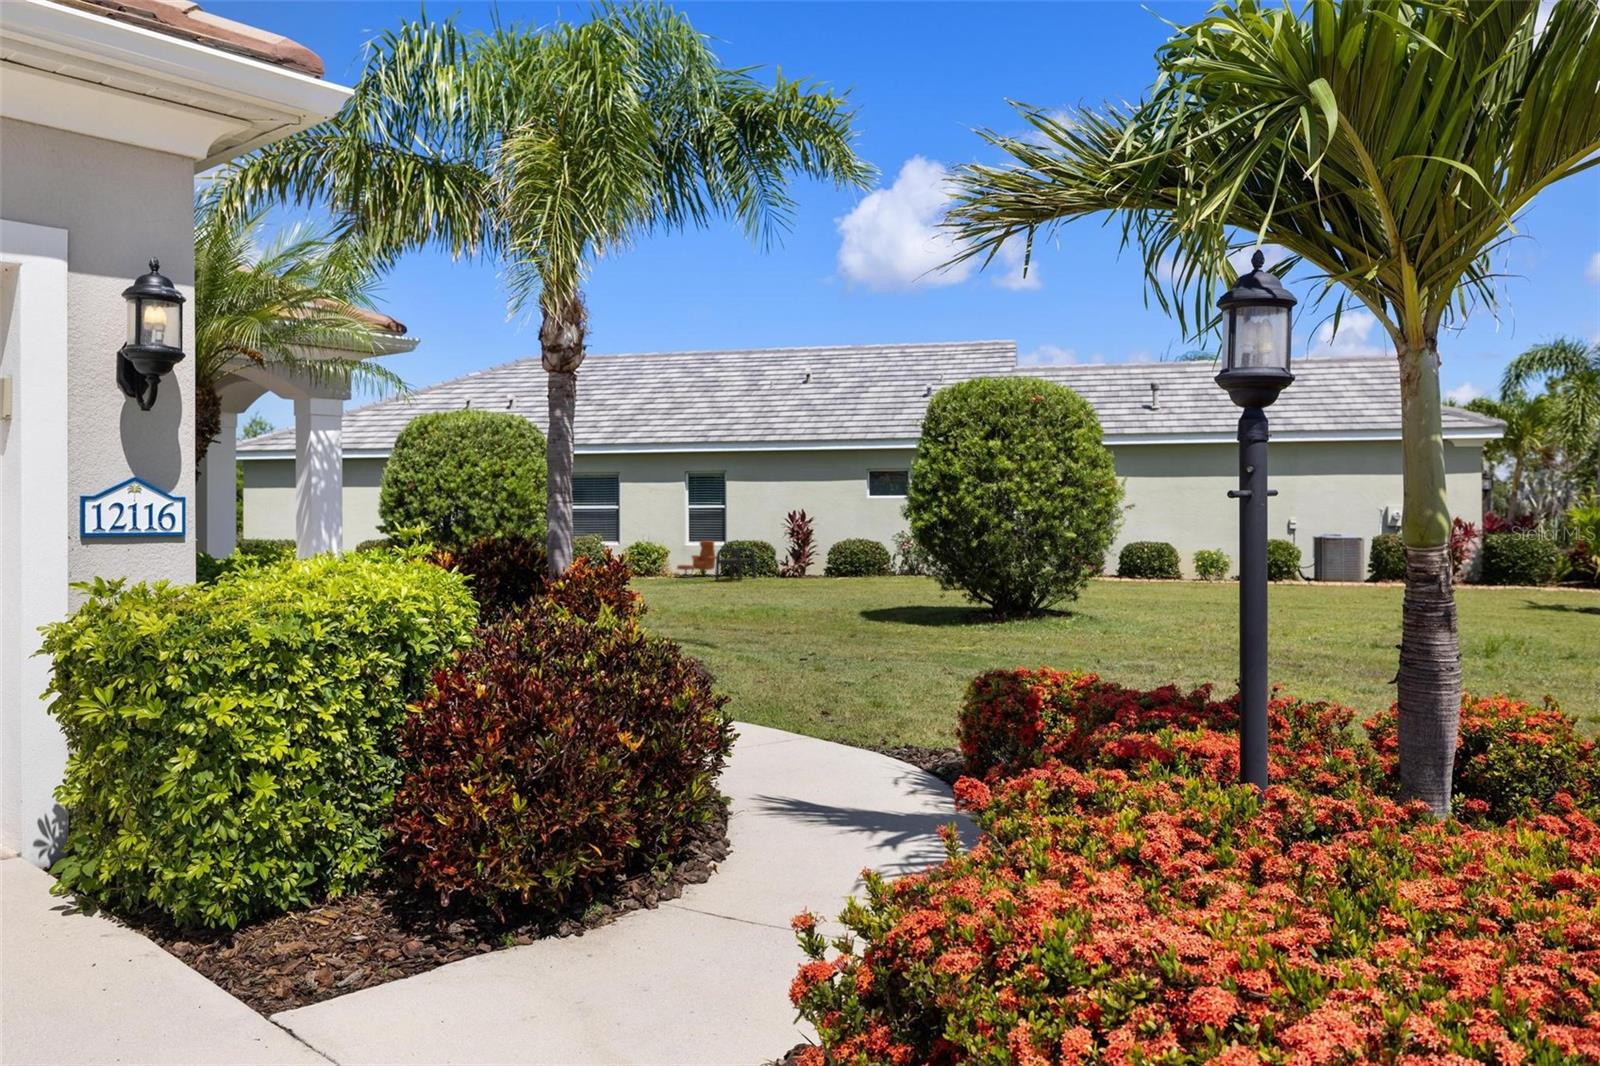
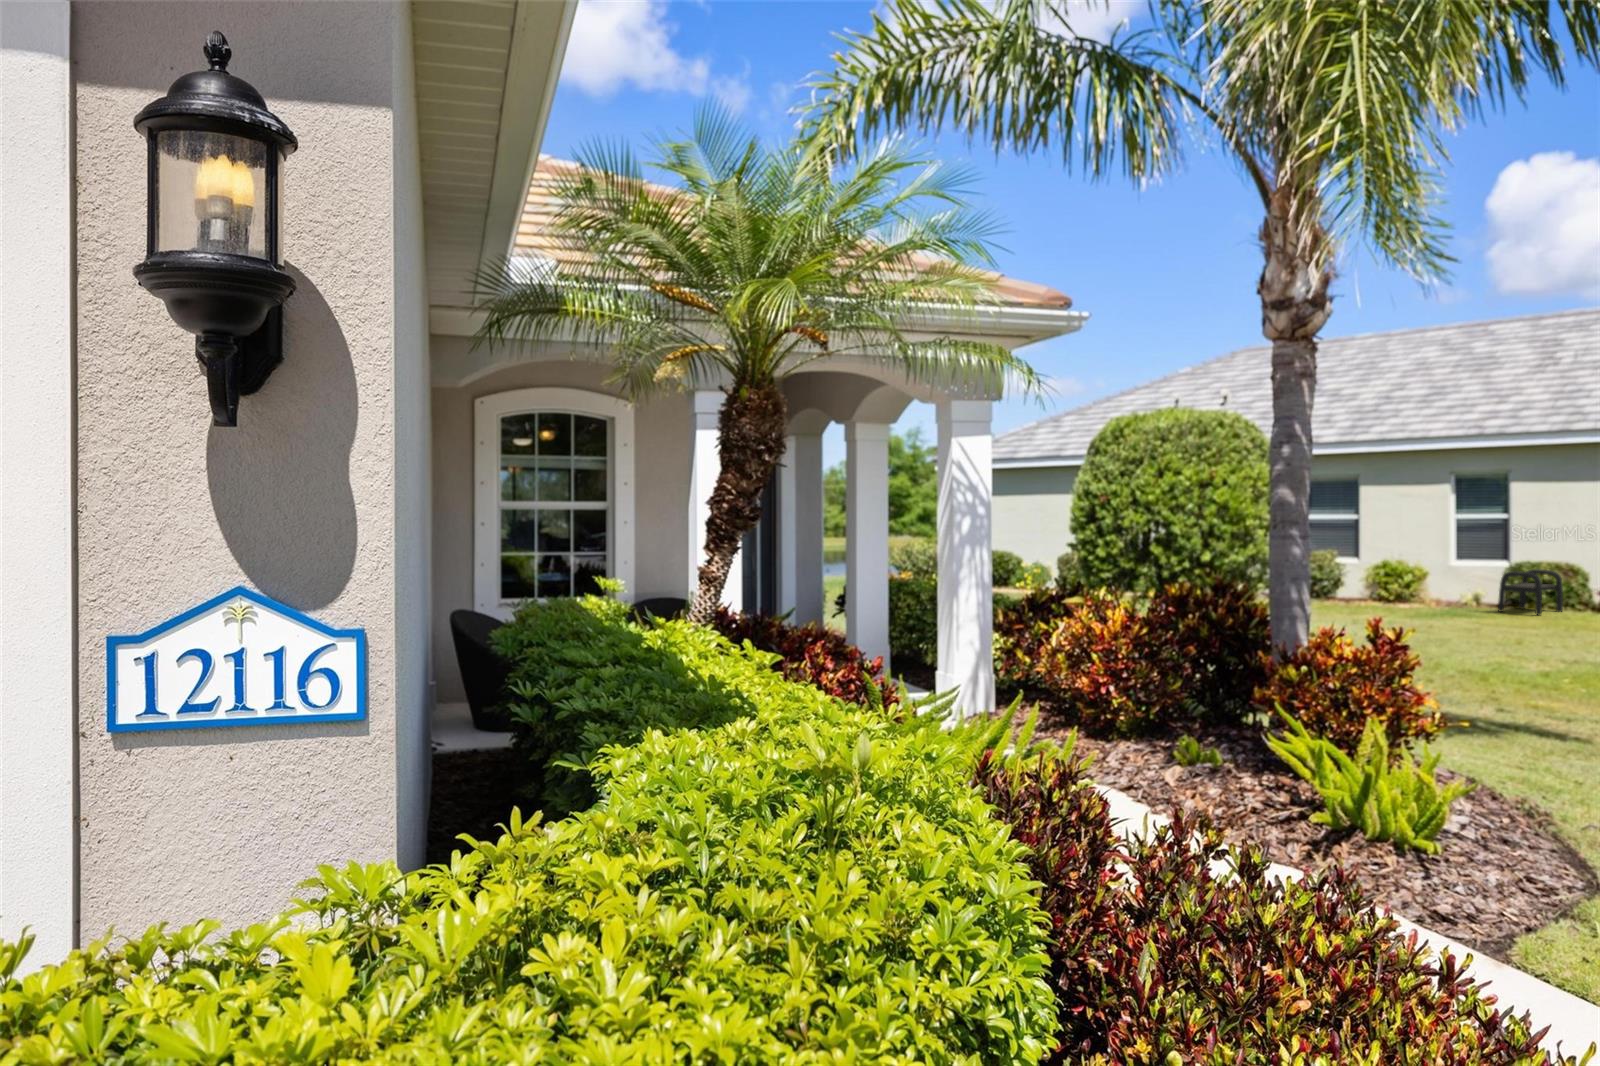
lounge chair: present [677,540,716,577] -> none [1436,558,1498,604]

